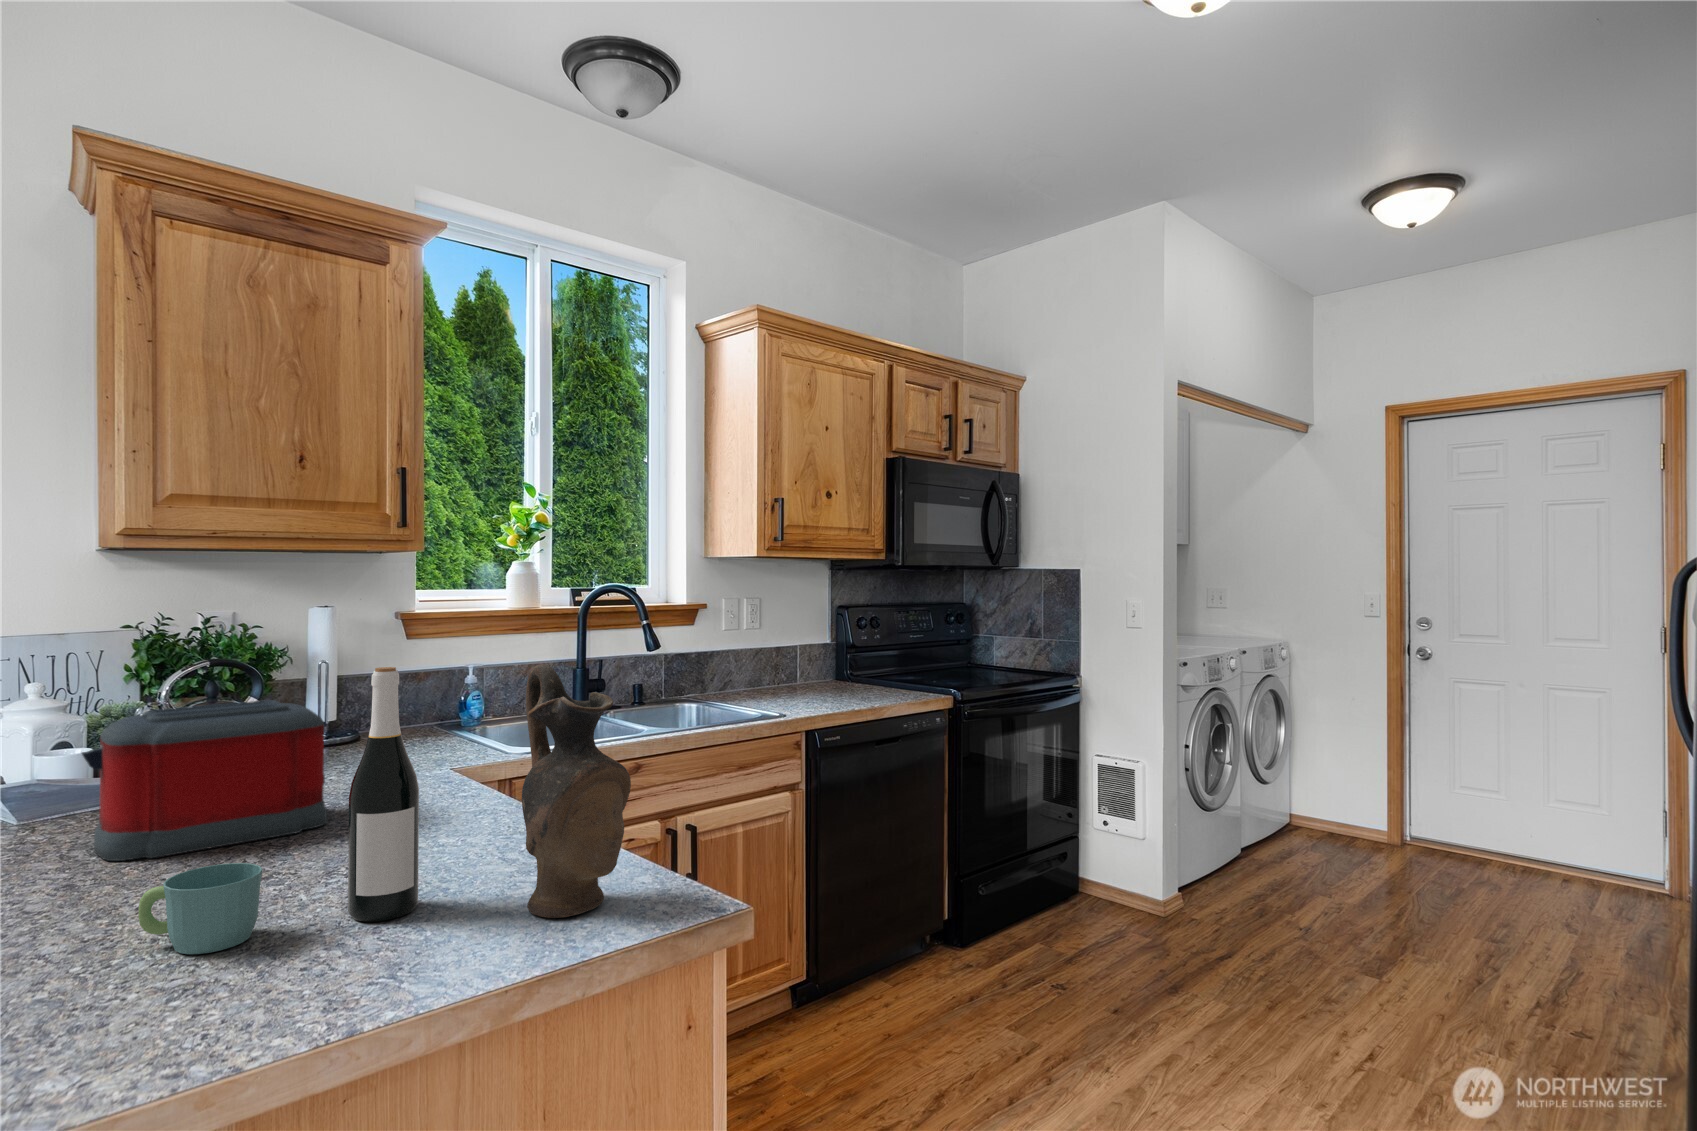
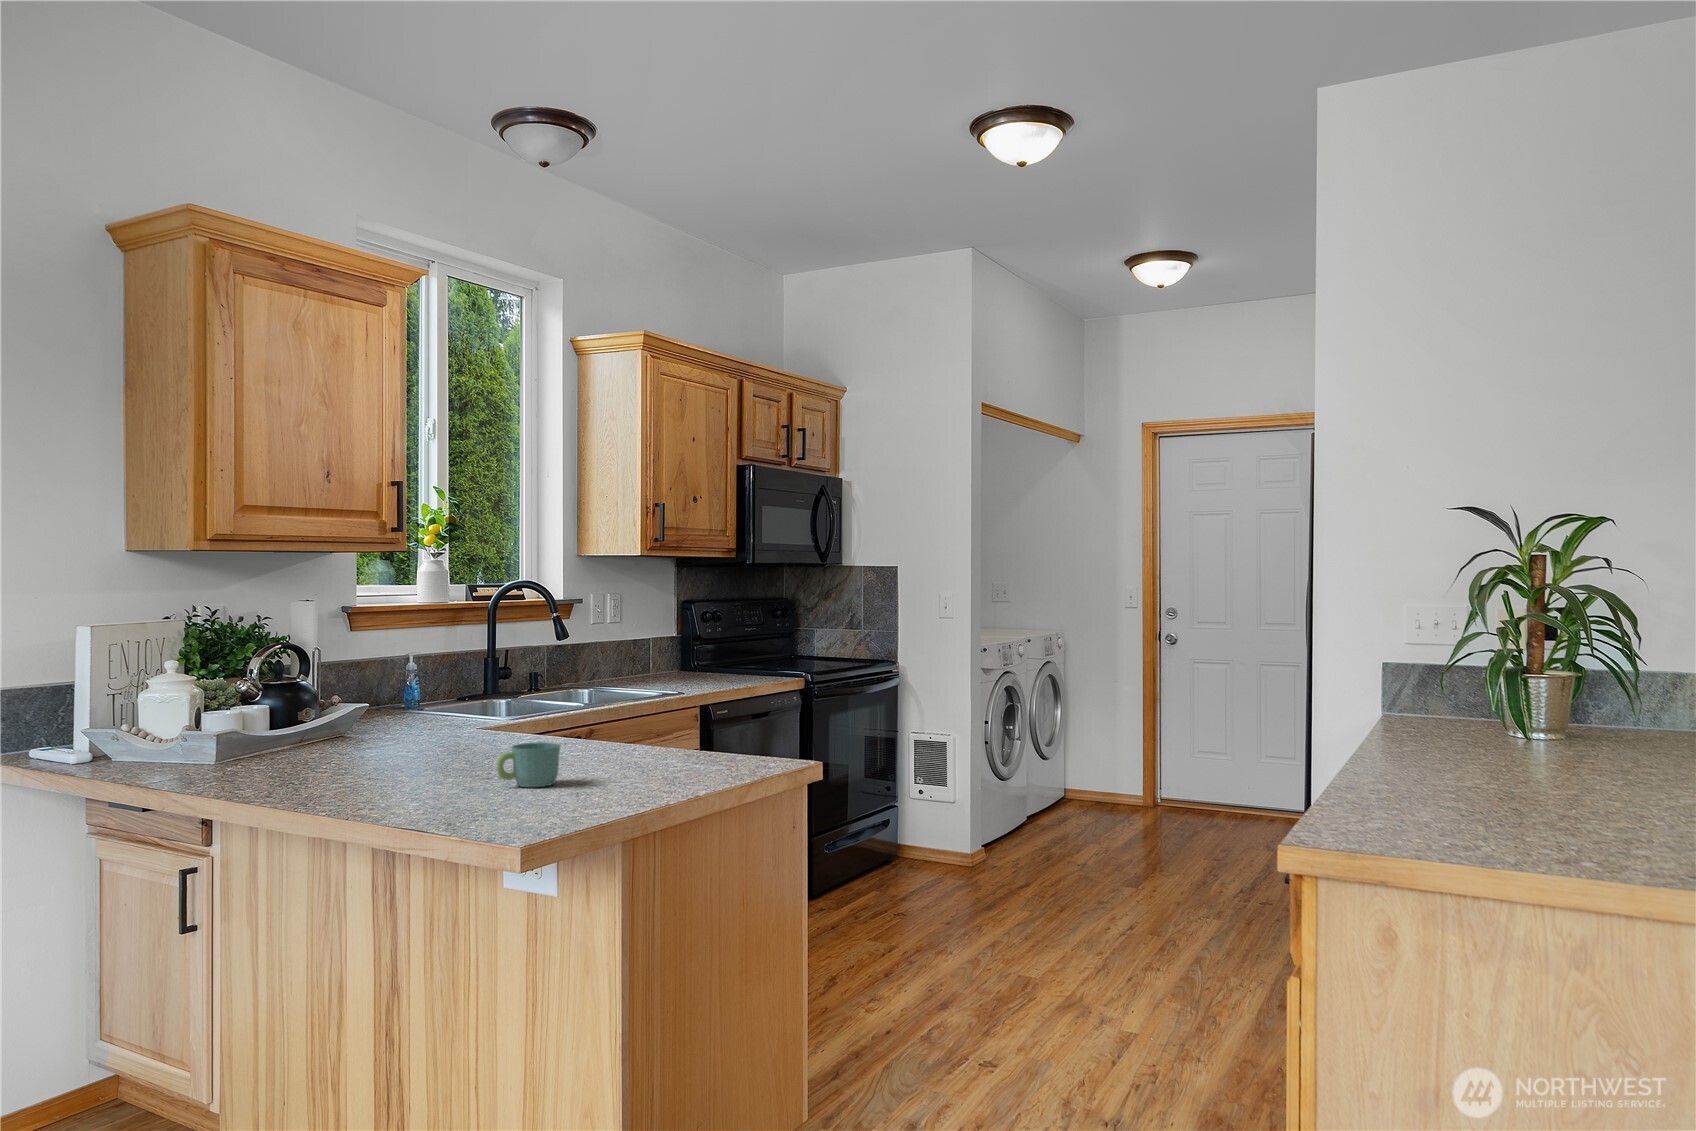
ceramic pitcher: present [522,664,631,918] -> none [674,624,752,769]
wine bottle: present [348,667,419,922] -> none [588,626,626,776]
toaster: present [82,700,327,861] -> none [314,664,463,769]

